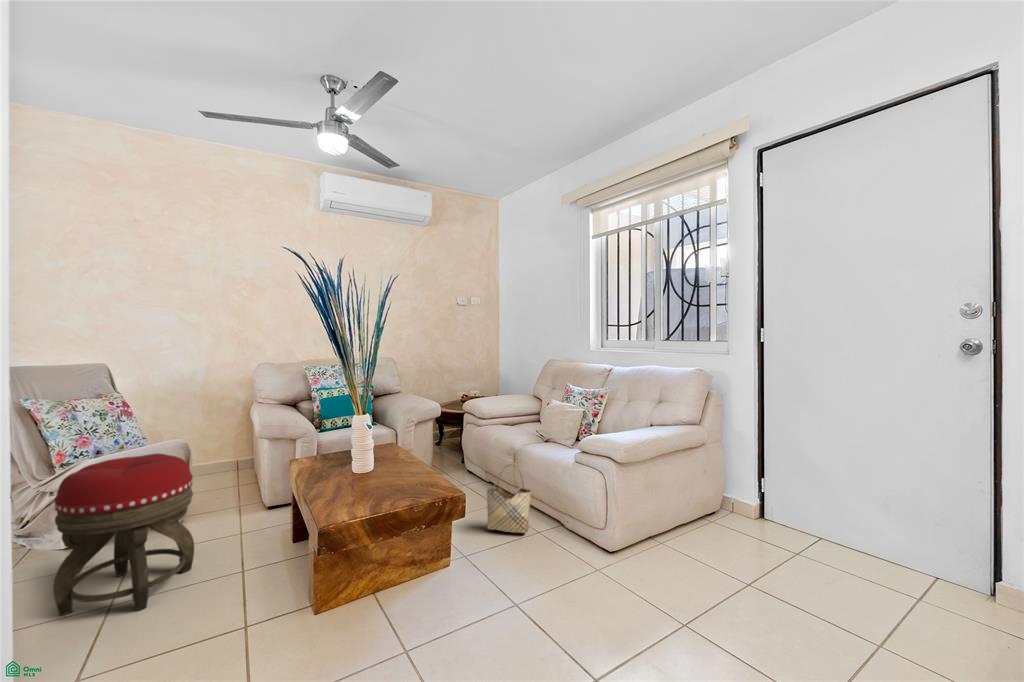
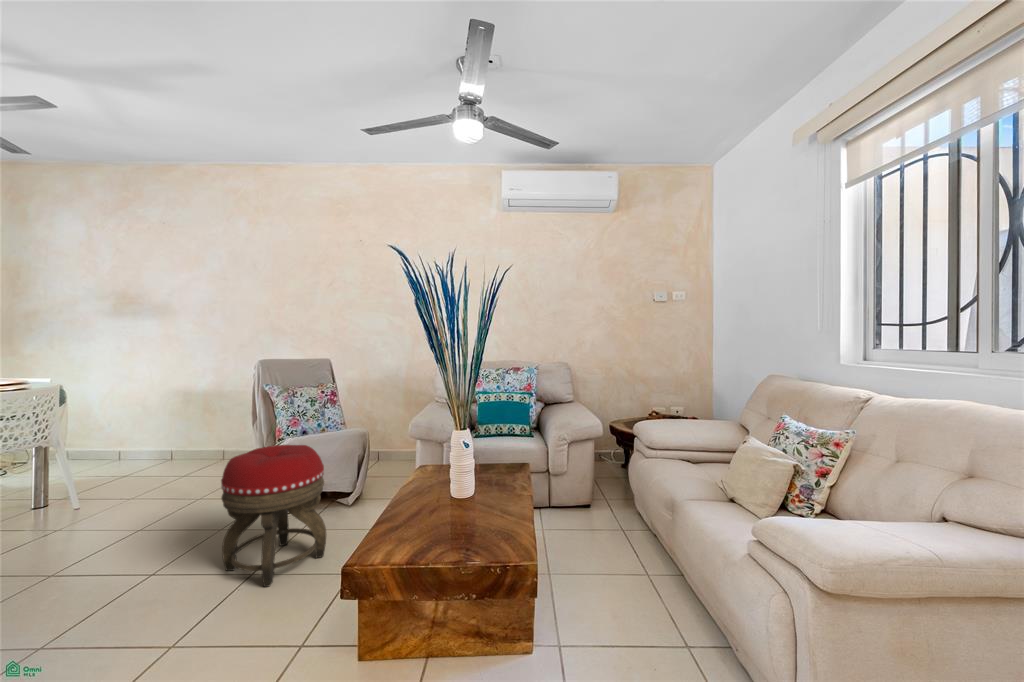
woven basket: present [486,465,531,533] -> none [611,527,677,637]

